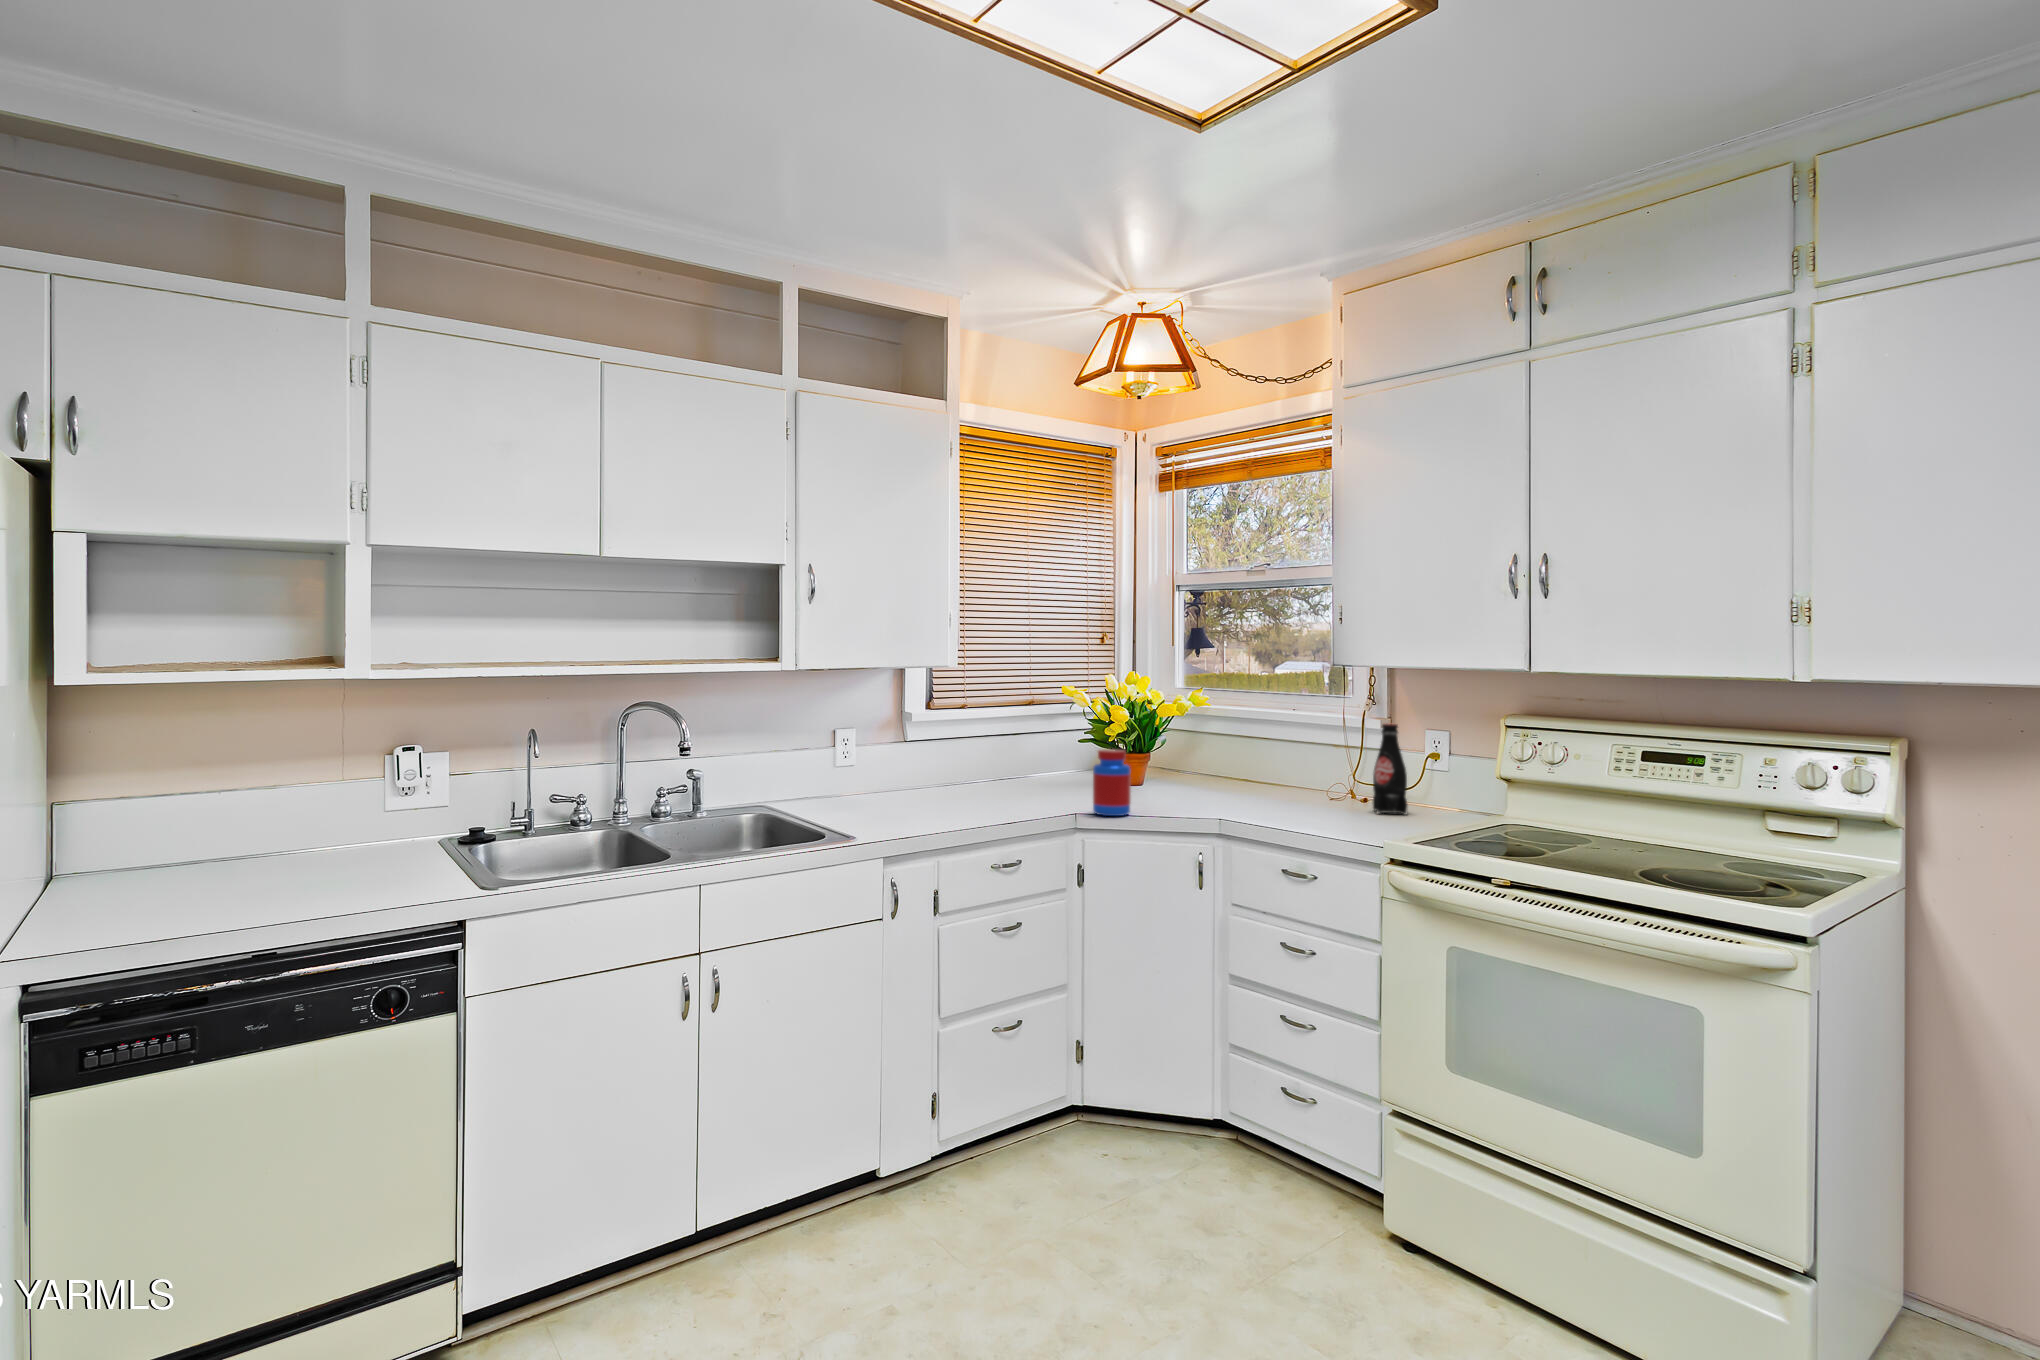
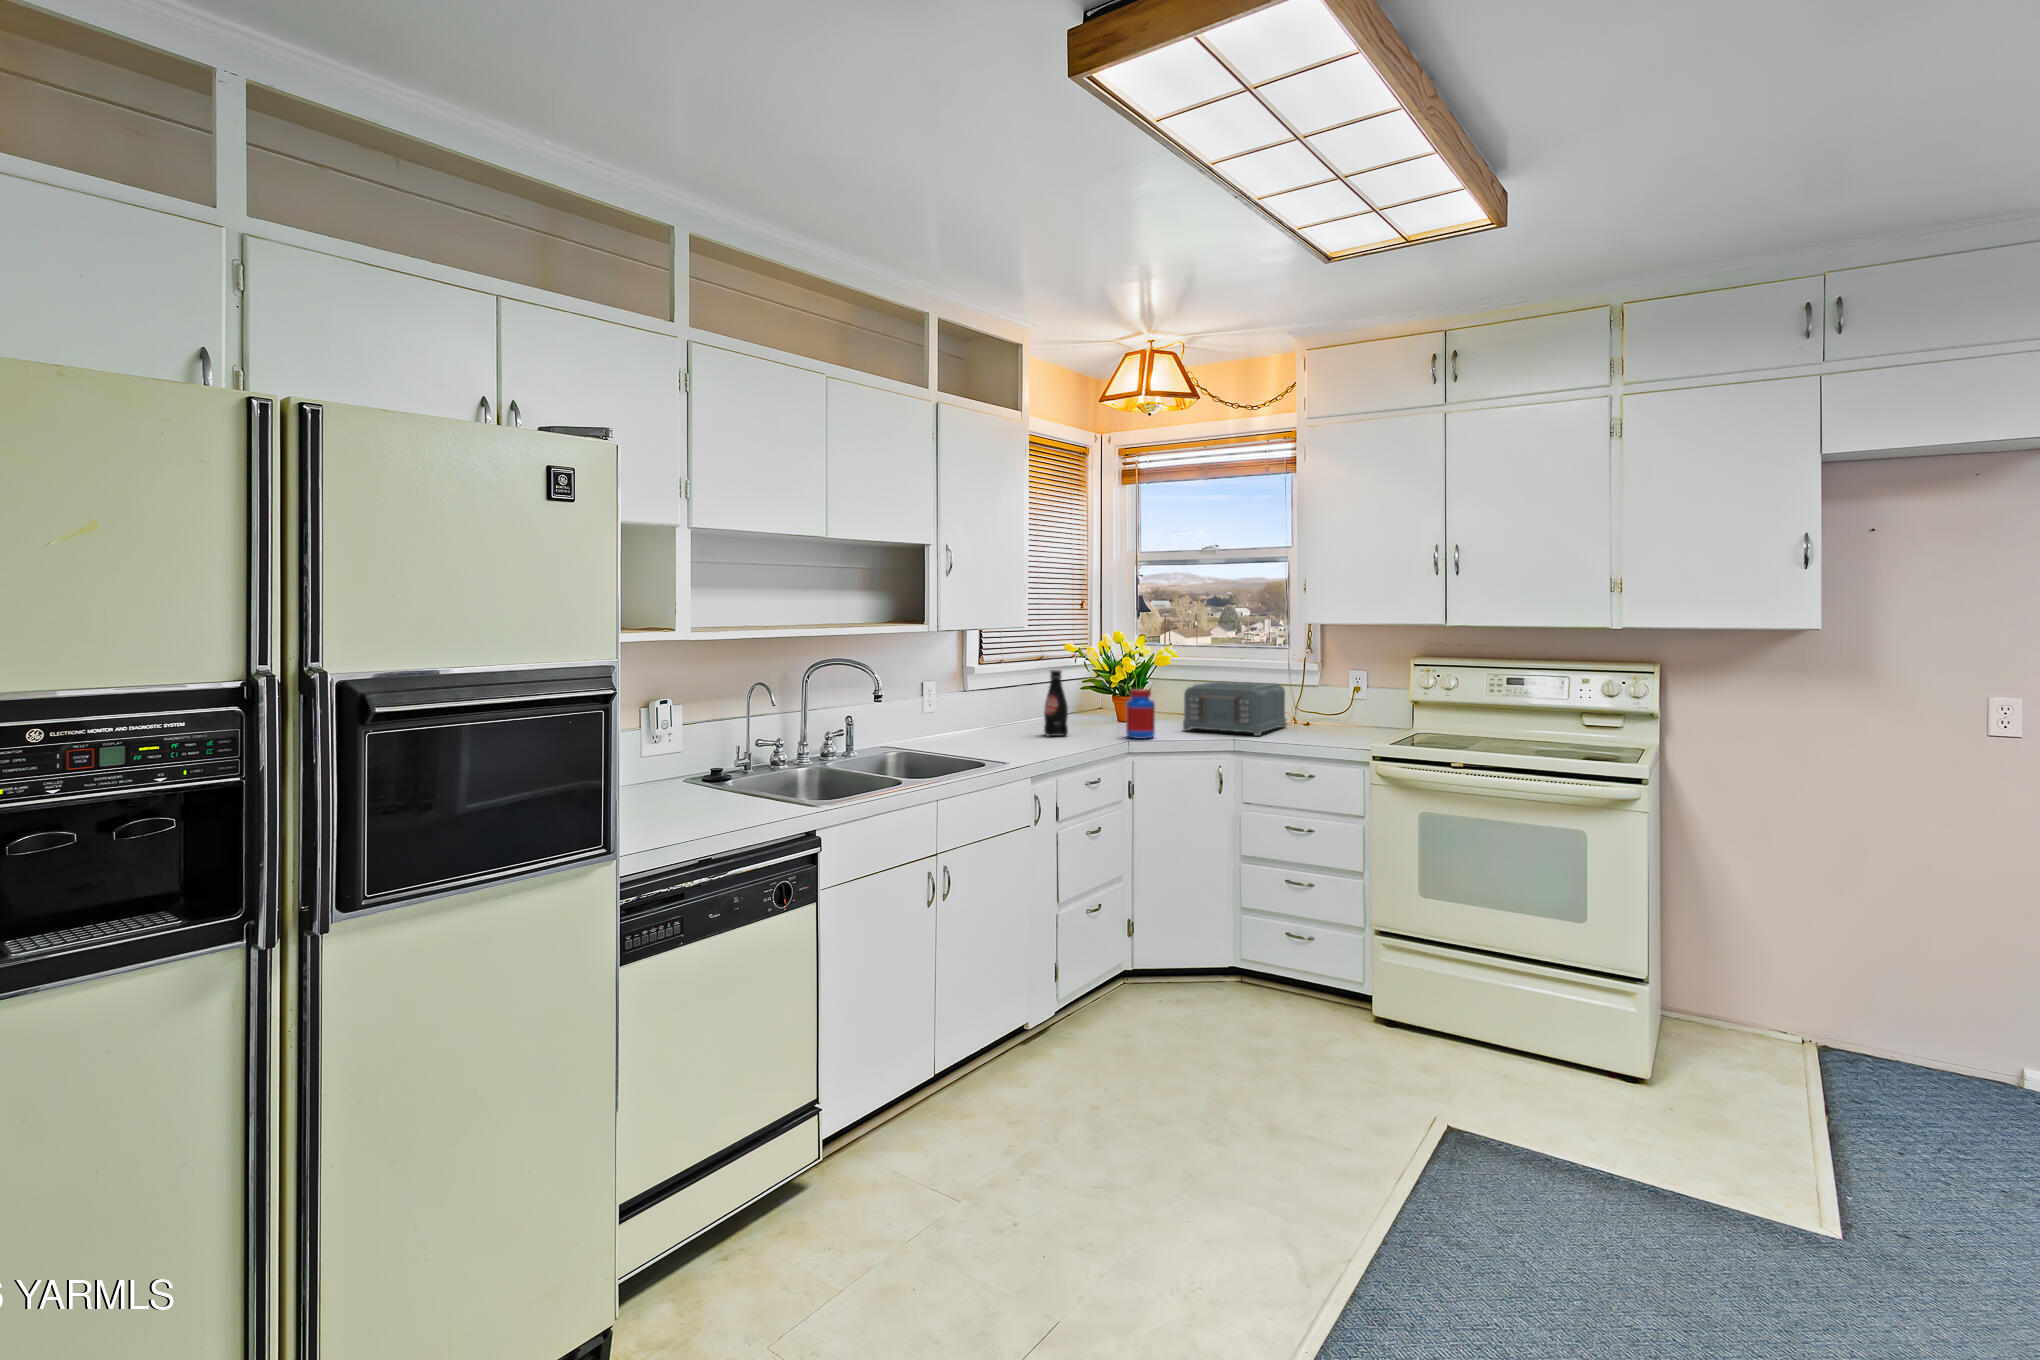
bottle: present [1373,723,1407,814] -> present [1044,670,1068,736]
toaster: none [1184,743,1336,819] -> present [1183,681,1286,736]

